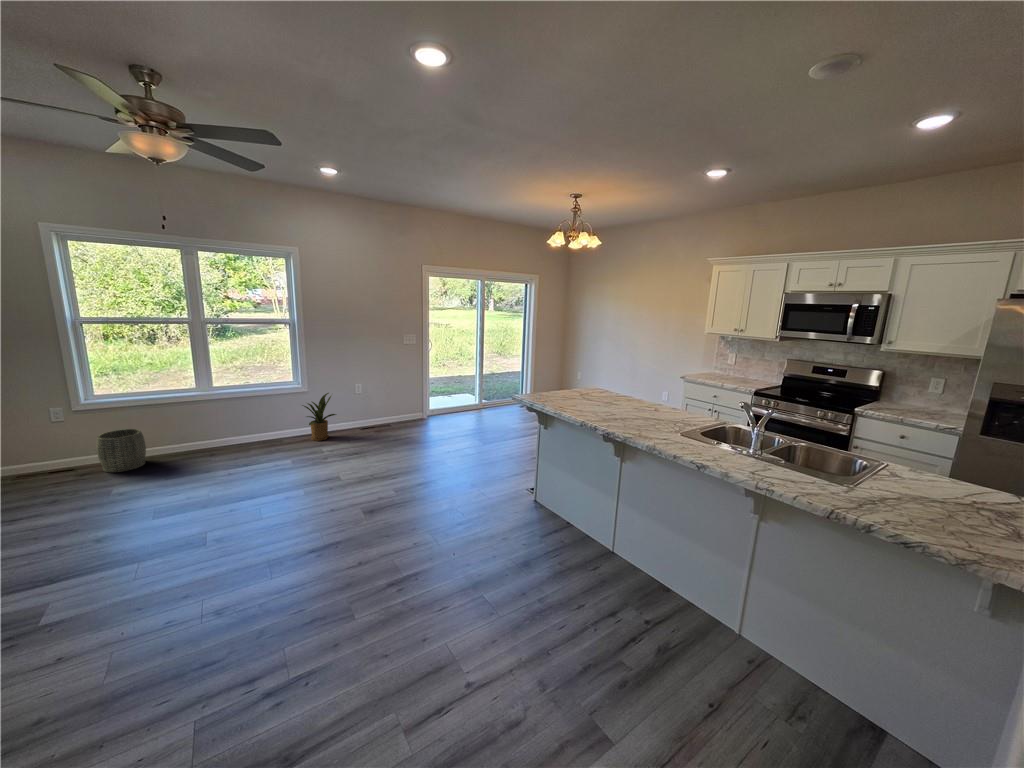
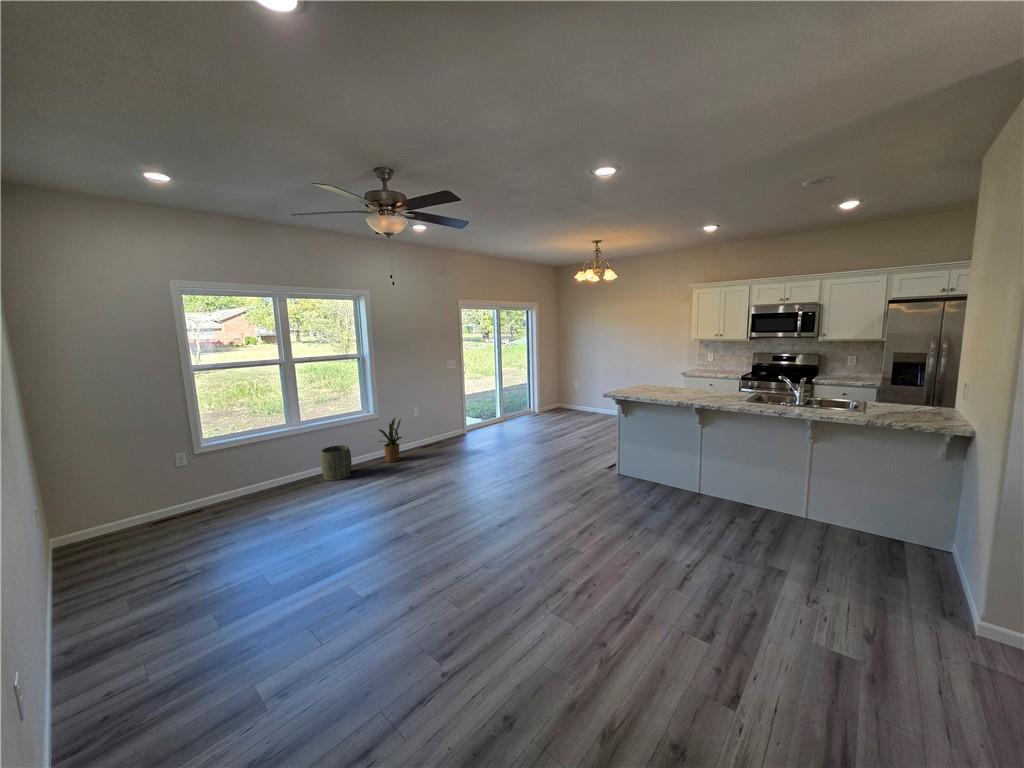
woven basket: present [96,429,146,472] -> present [320,445,352,481]

